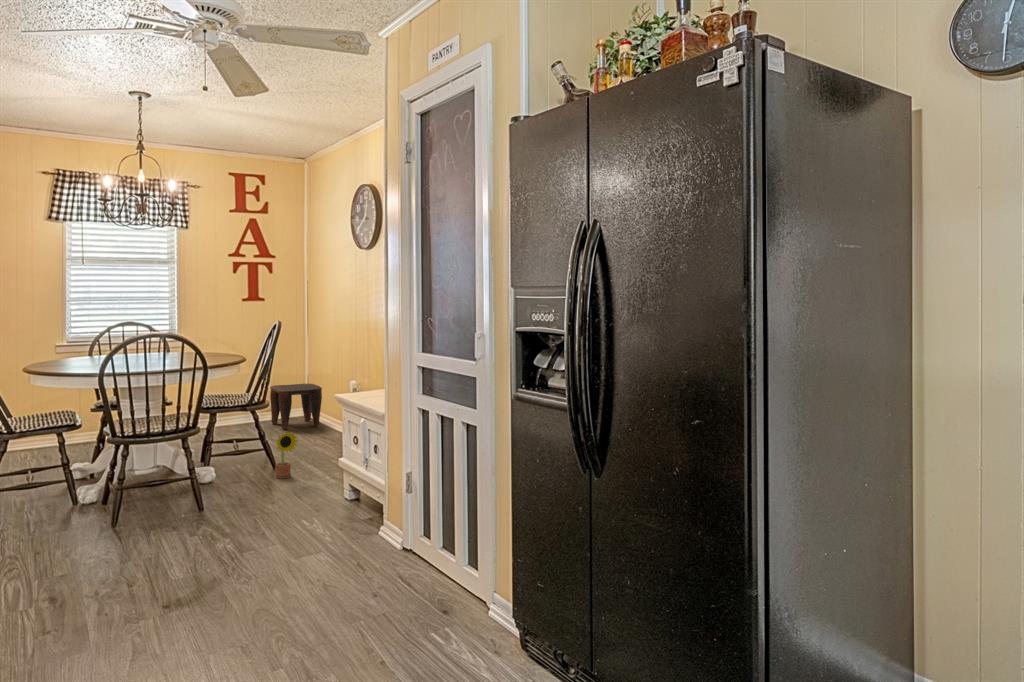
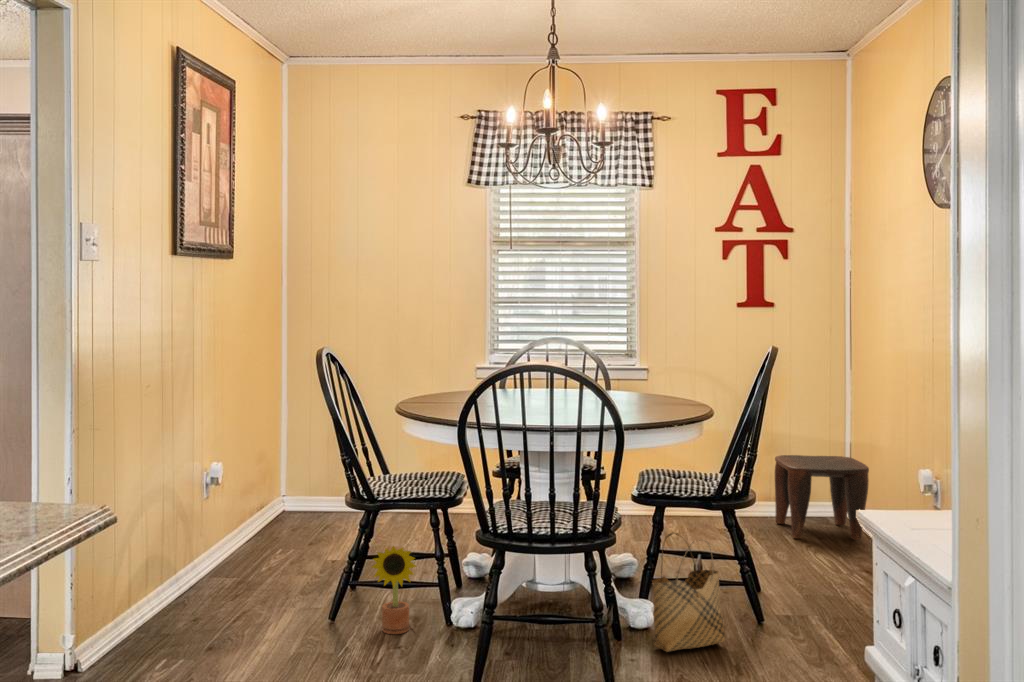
woven basket: none [215,426,255,485] -> present [652,533,725,652]
decorative plant: present [276,432,298,478] -> present [372,546,416,634]

